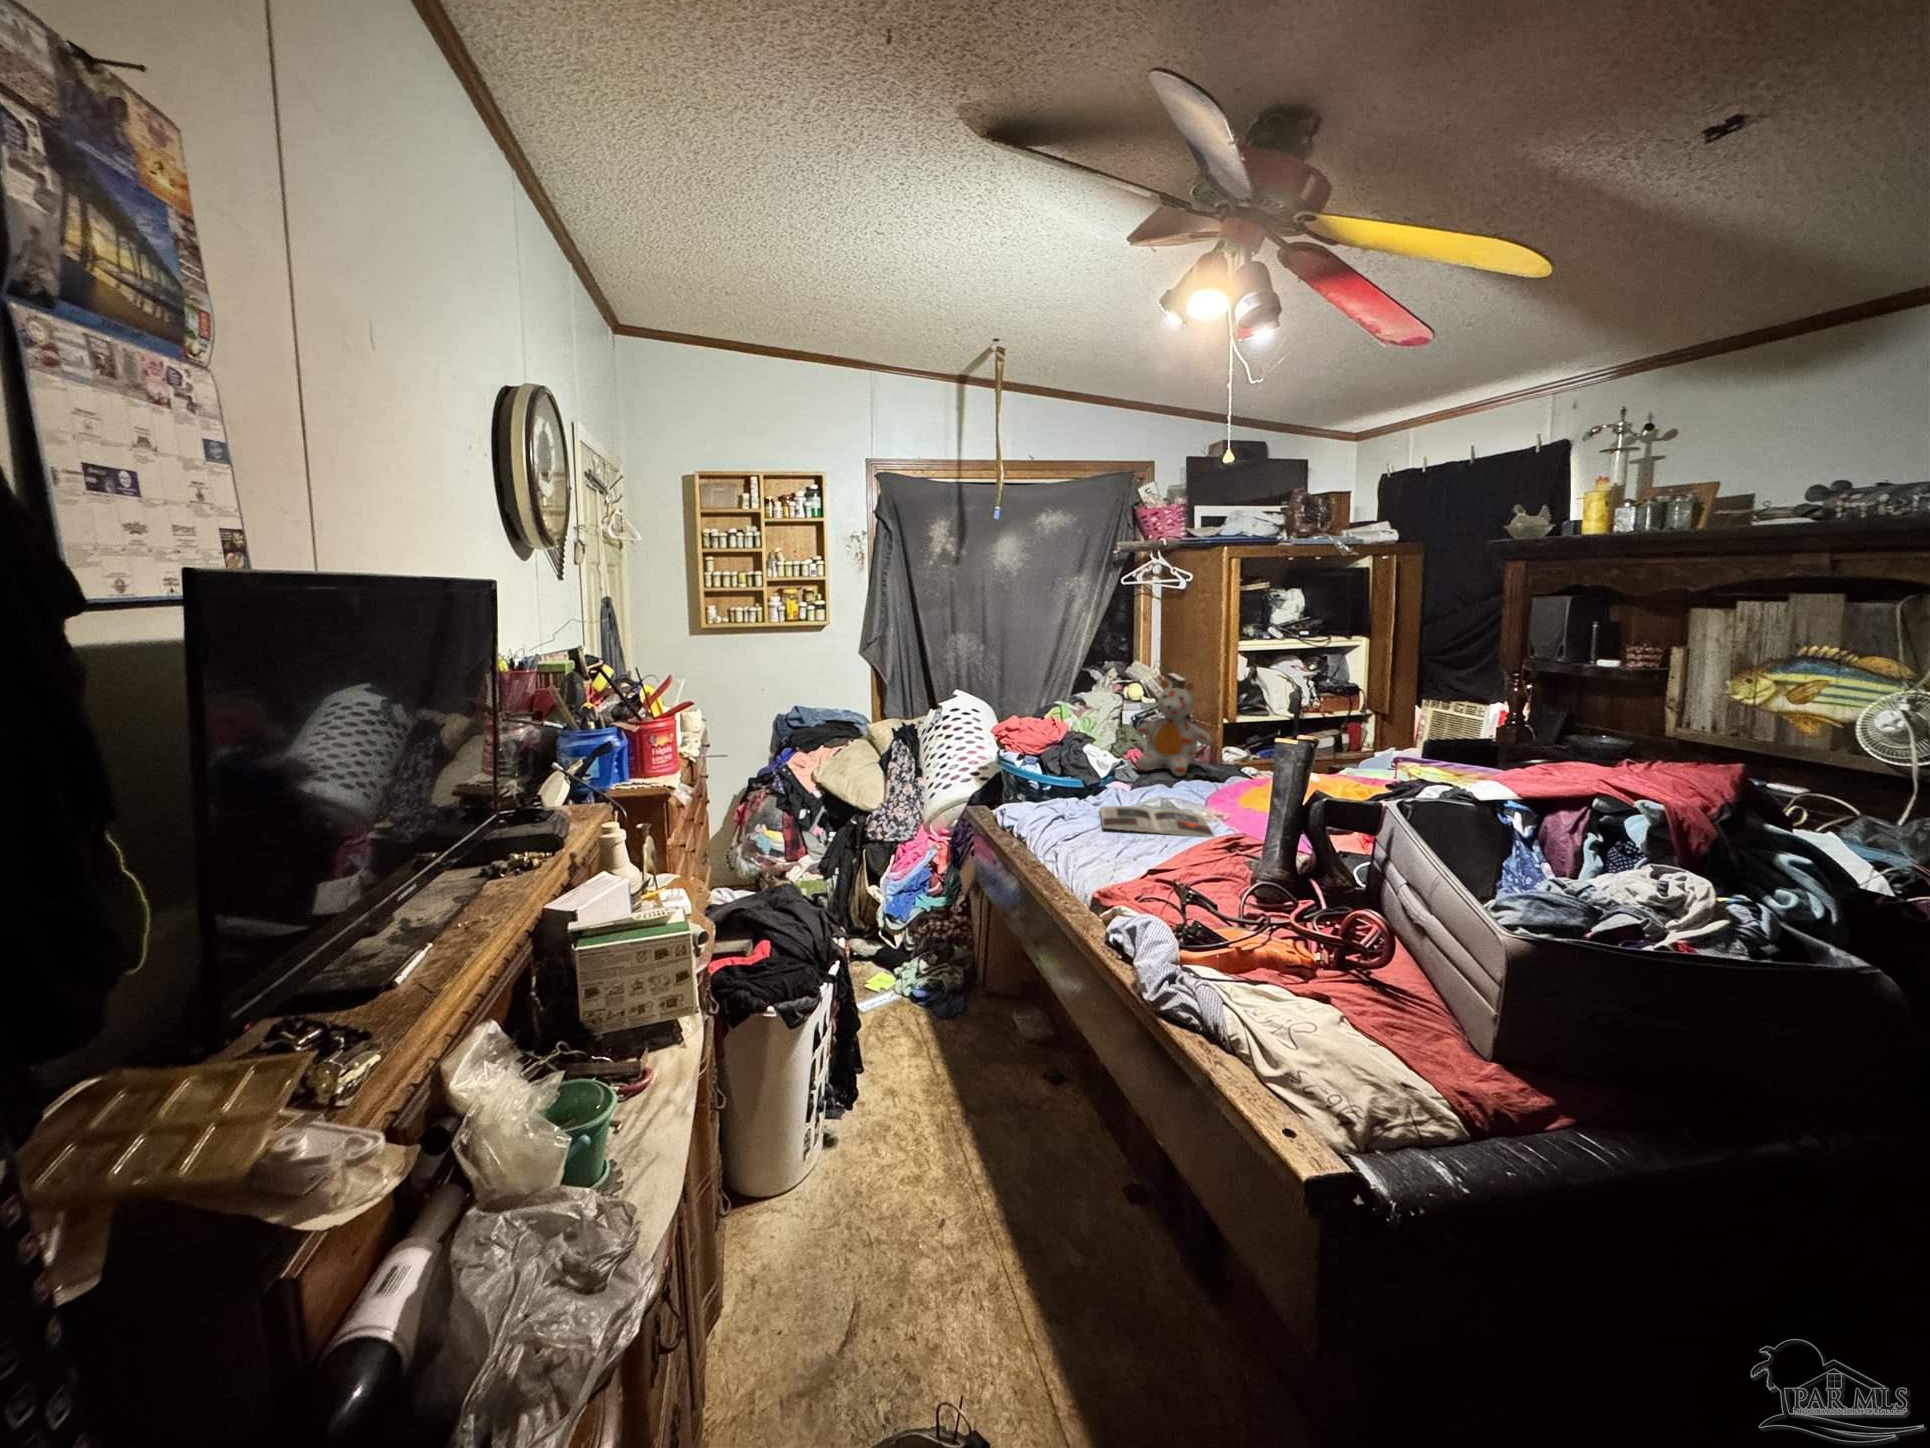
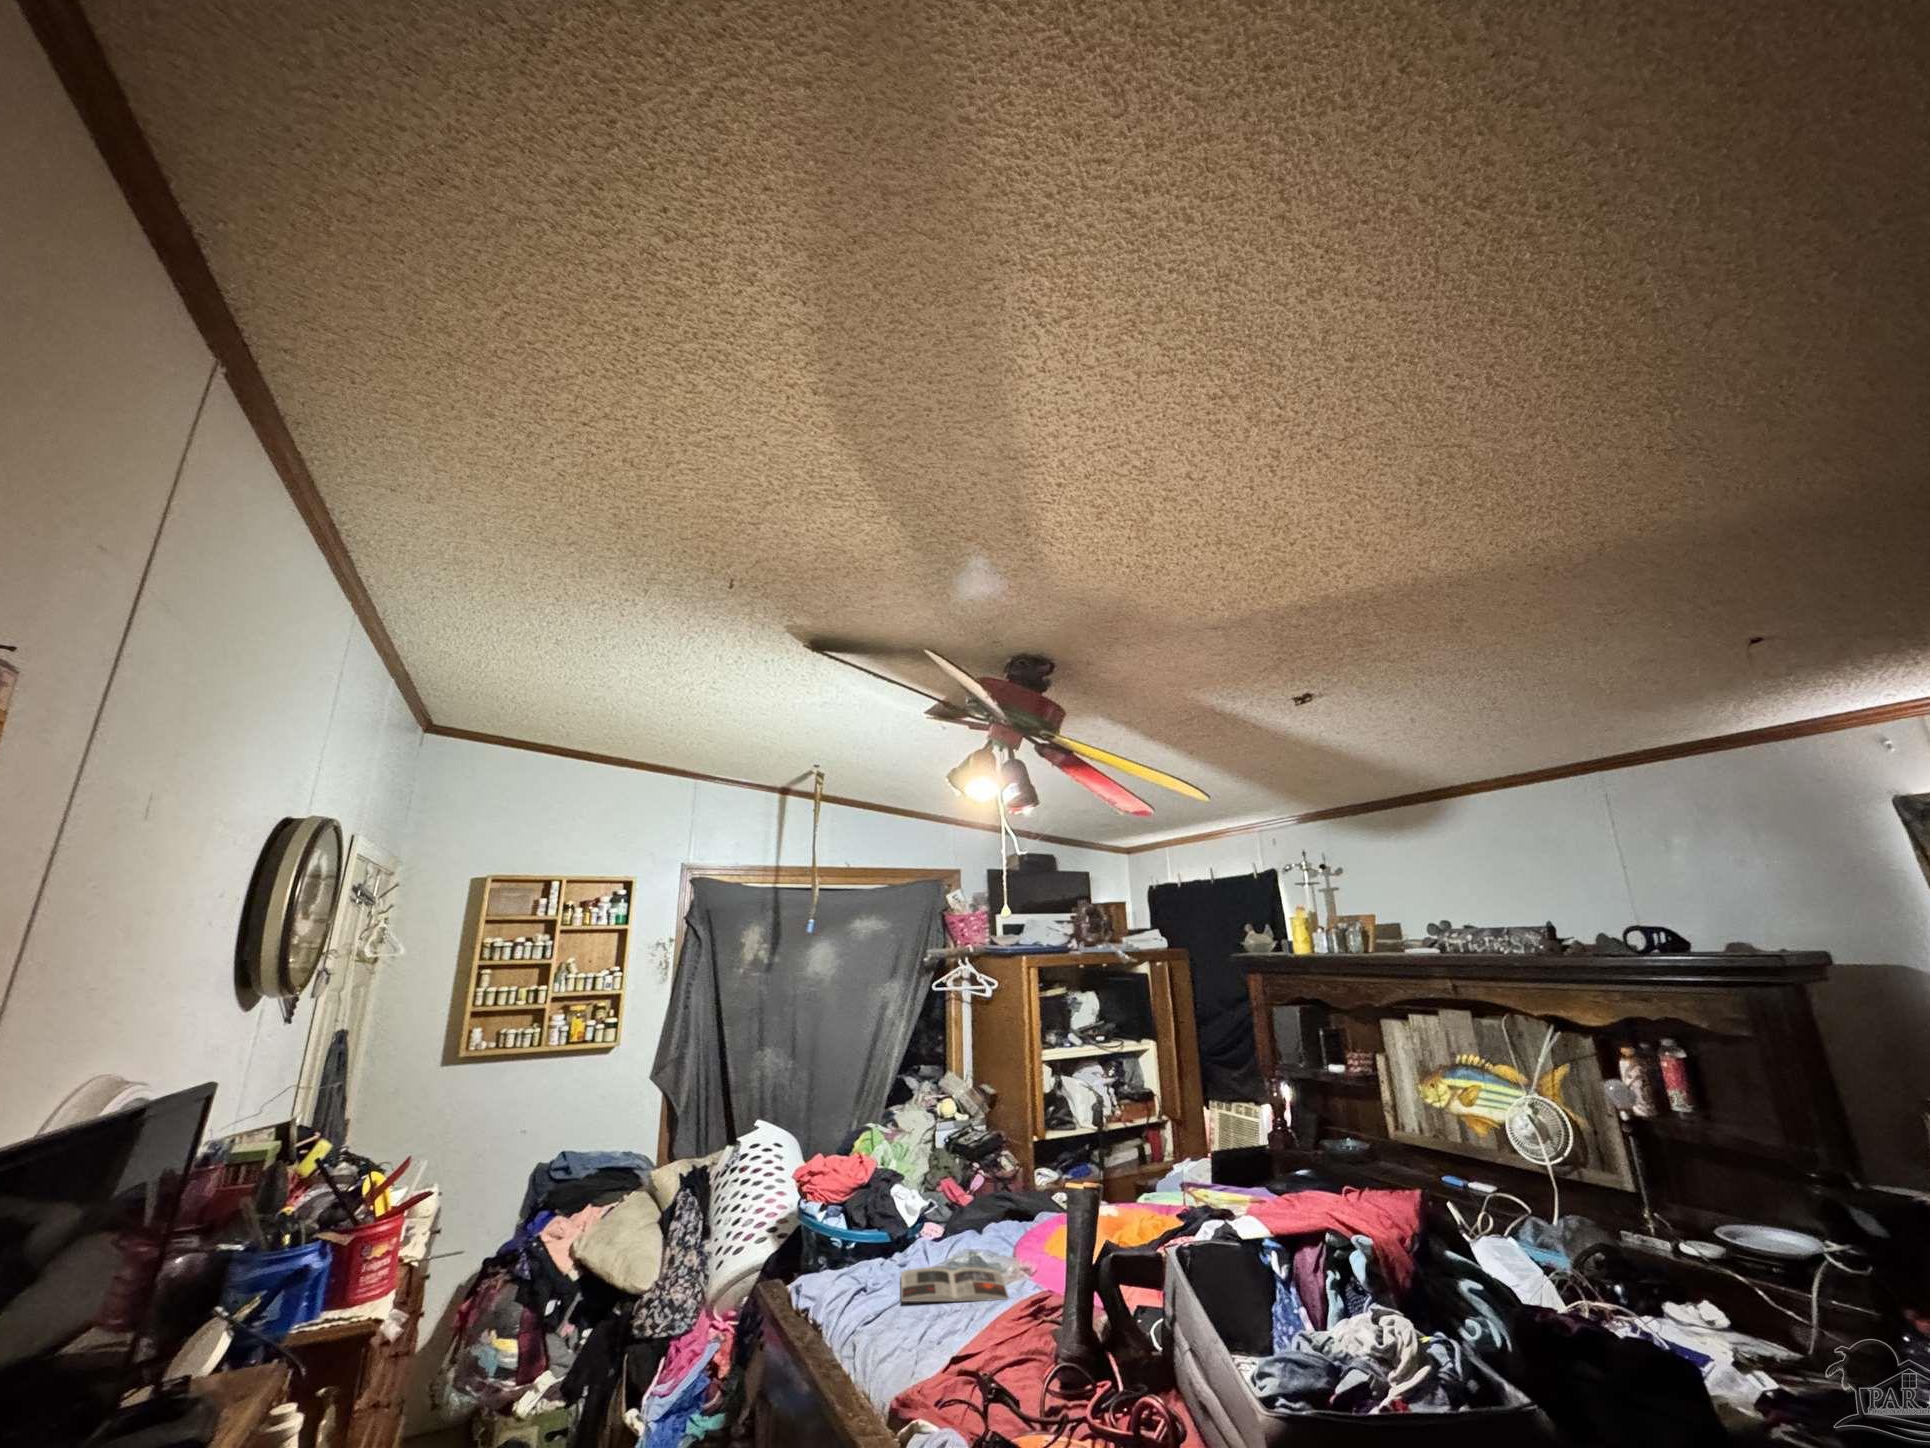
stuffed bear: present [1136,679,1212,776] -> none [944,1105,1015,1218]

